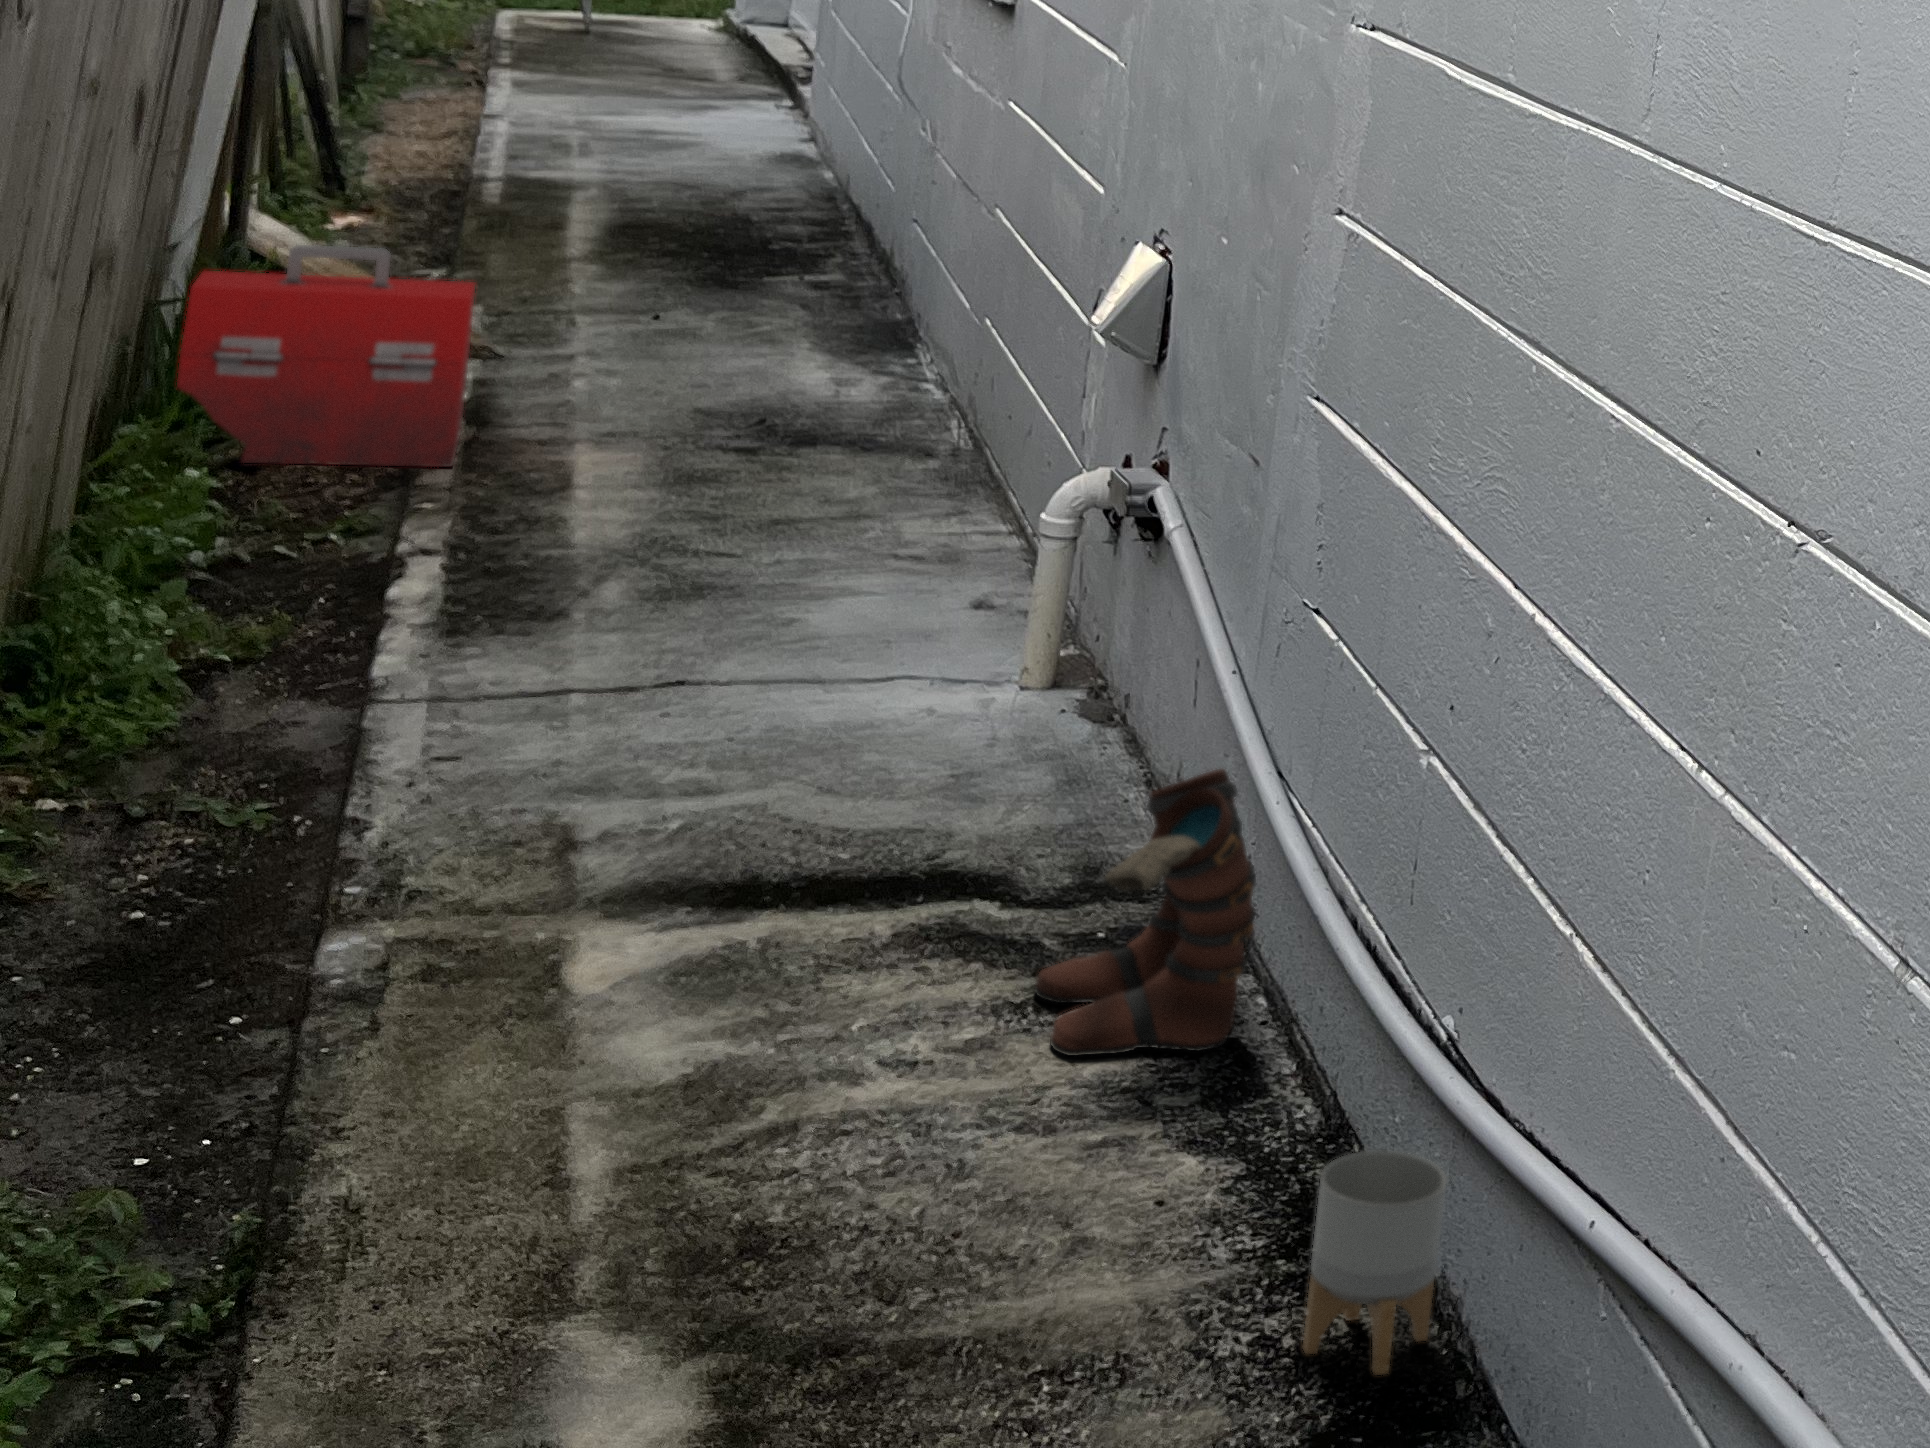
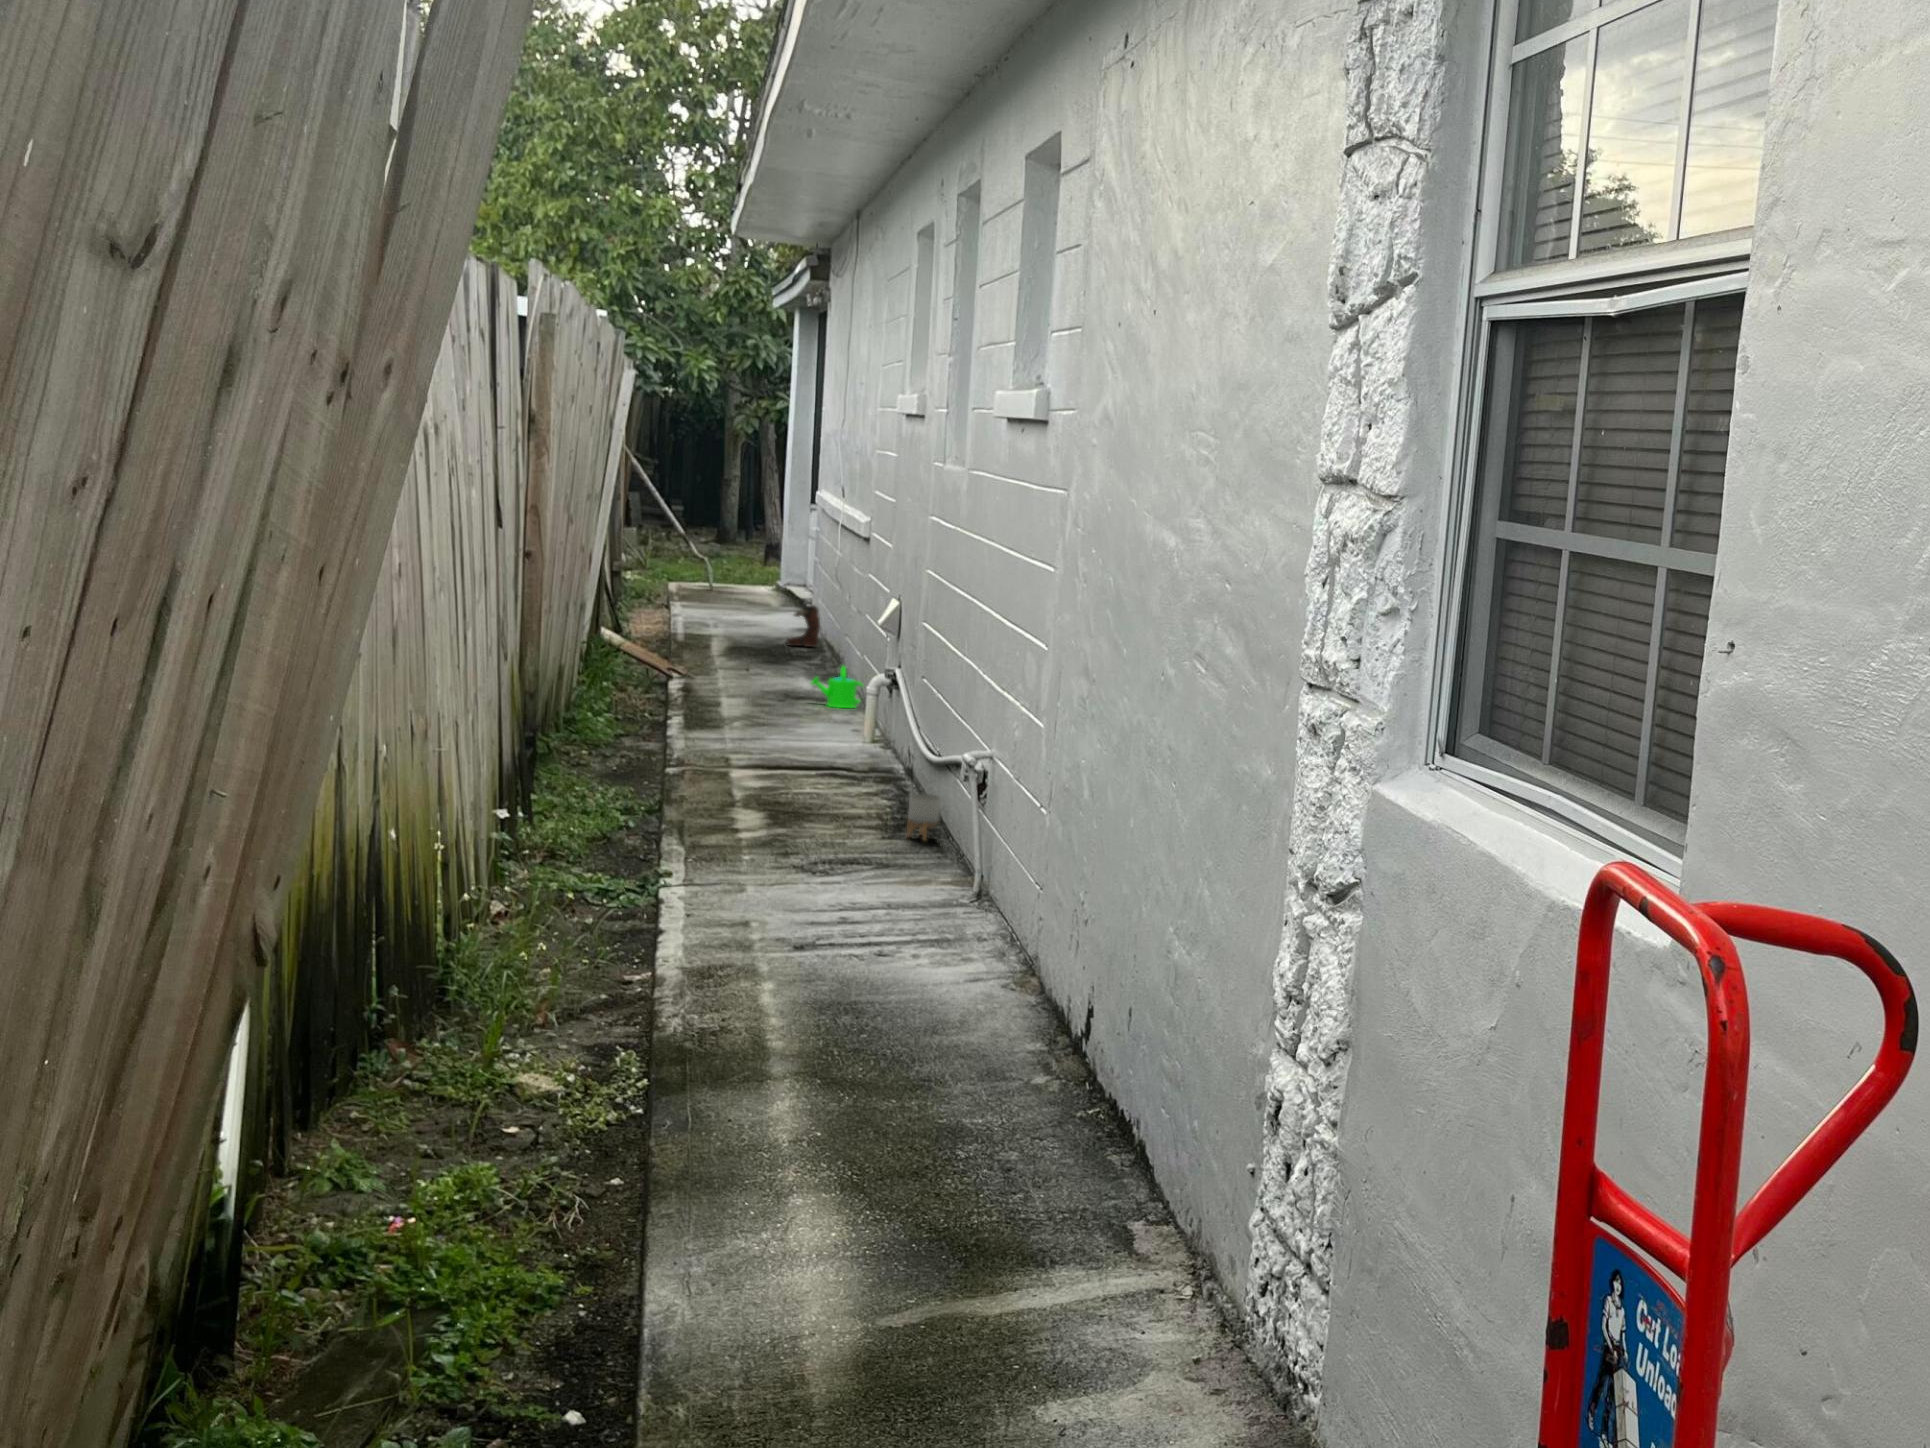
toolbox: present [177,245,475,467] -> none [587,626,684,703]
watering can: none [830,339,993,460] -> present [811,666,862,708]
boots: present [1034,769,1256,1056] -> present [786,605,820,647]

